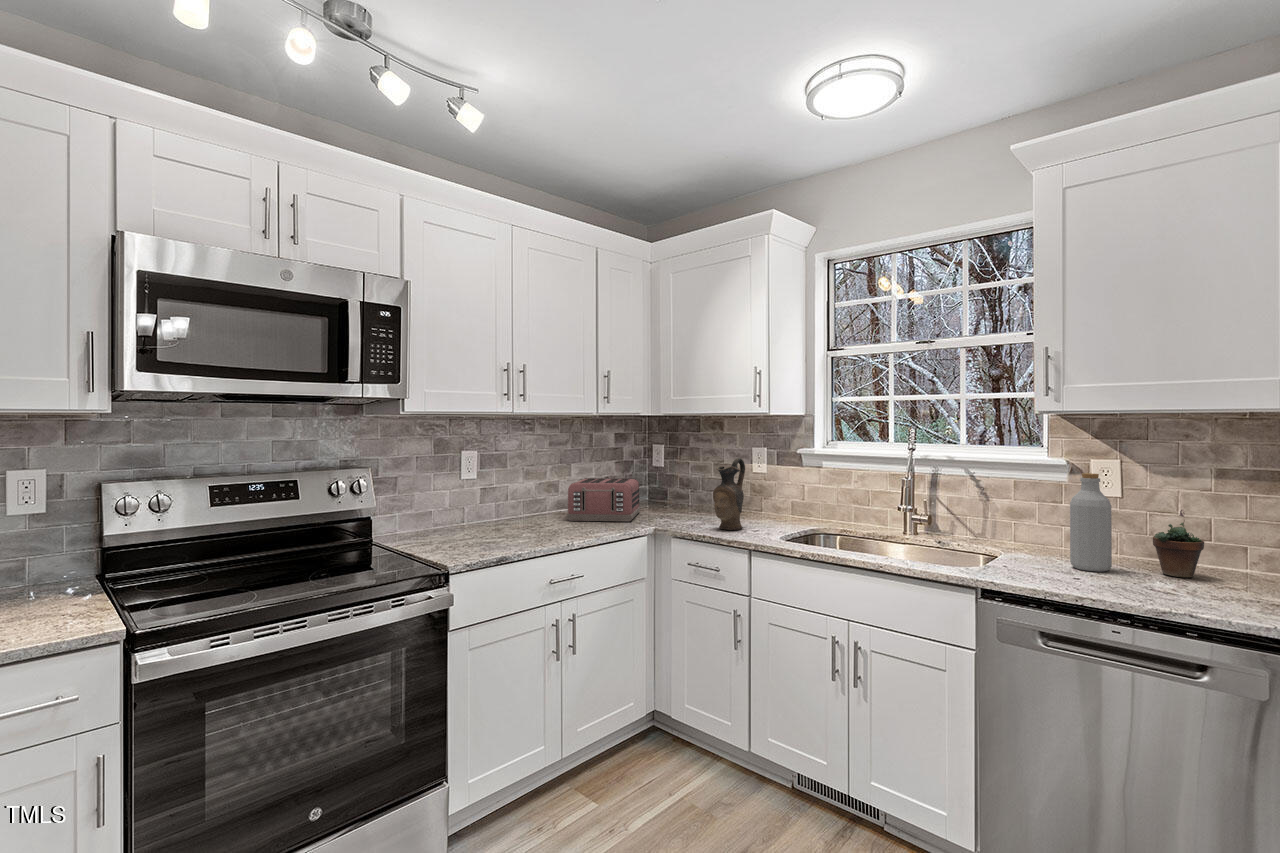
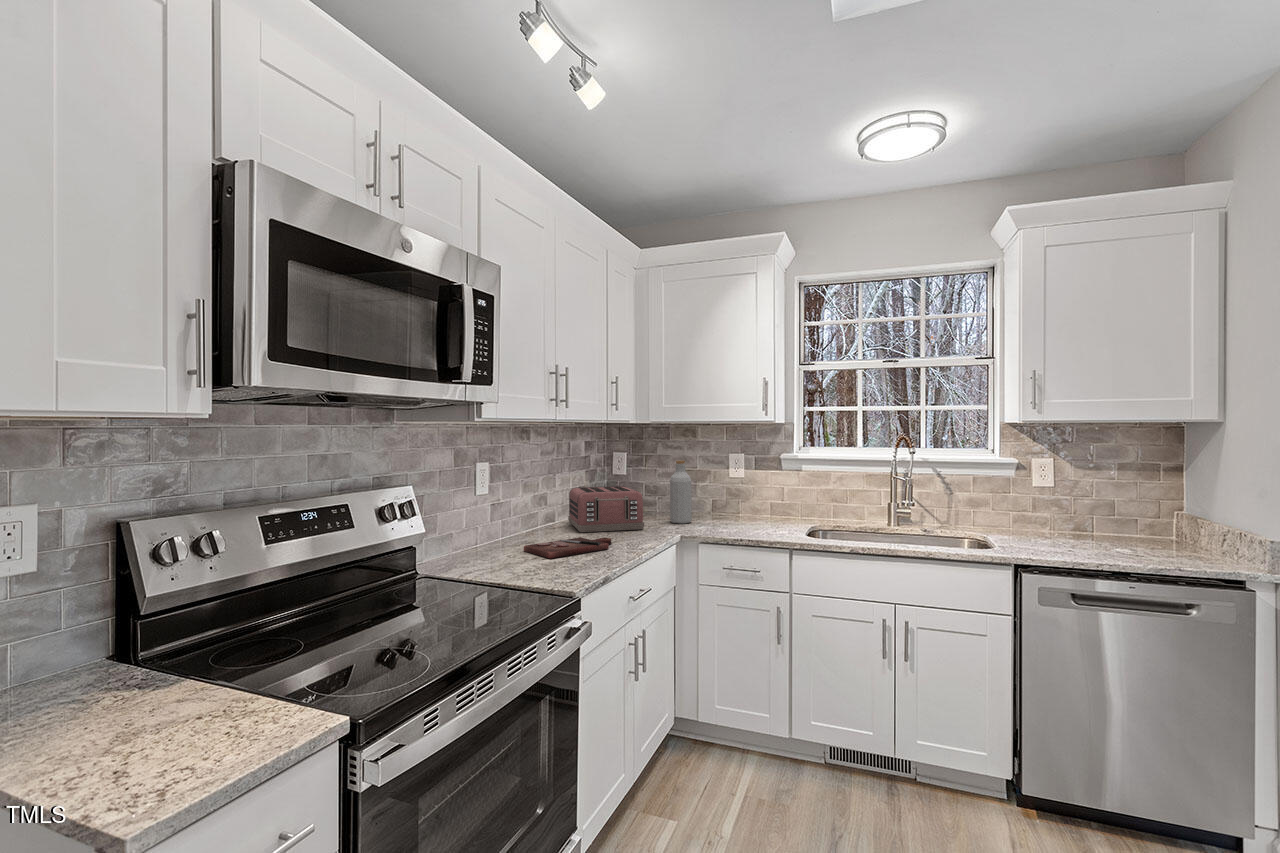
ceramic pitcher: present [713,458,745,530] -> none [731,463,758,531]
bottle: present [1070,473,1112,572] -> present [670,461,692,524]
succulent plant: present [1153,510,1204,578] -> none [1092,494,1130,544]
cutting board: none [486,524,572,540] -> present [524,537,611,558]

